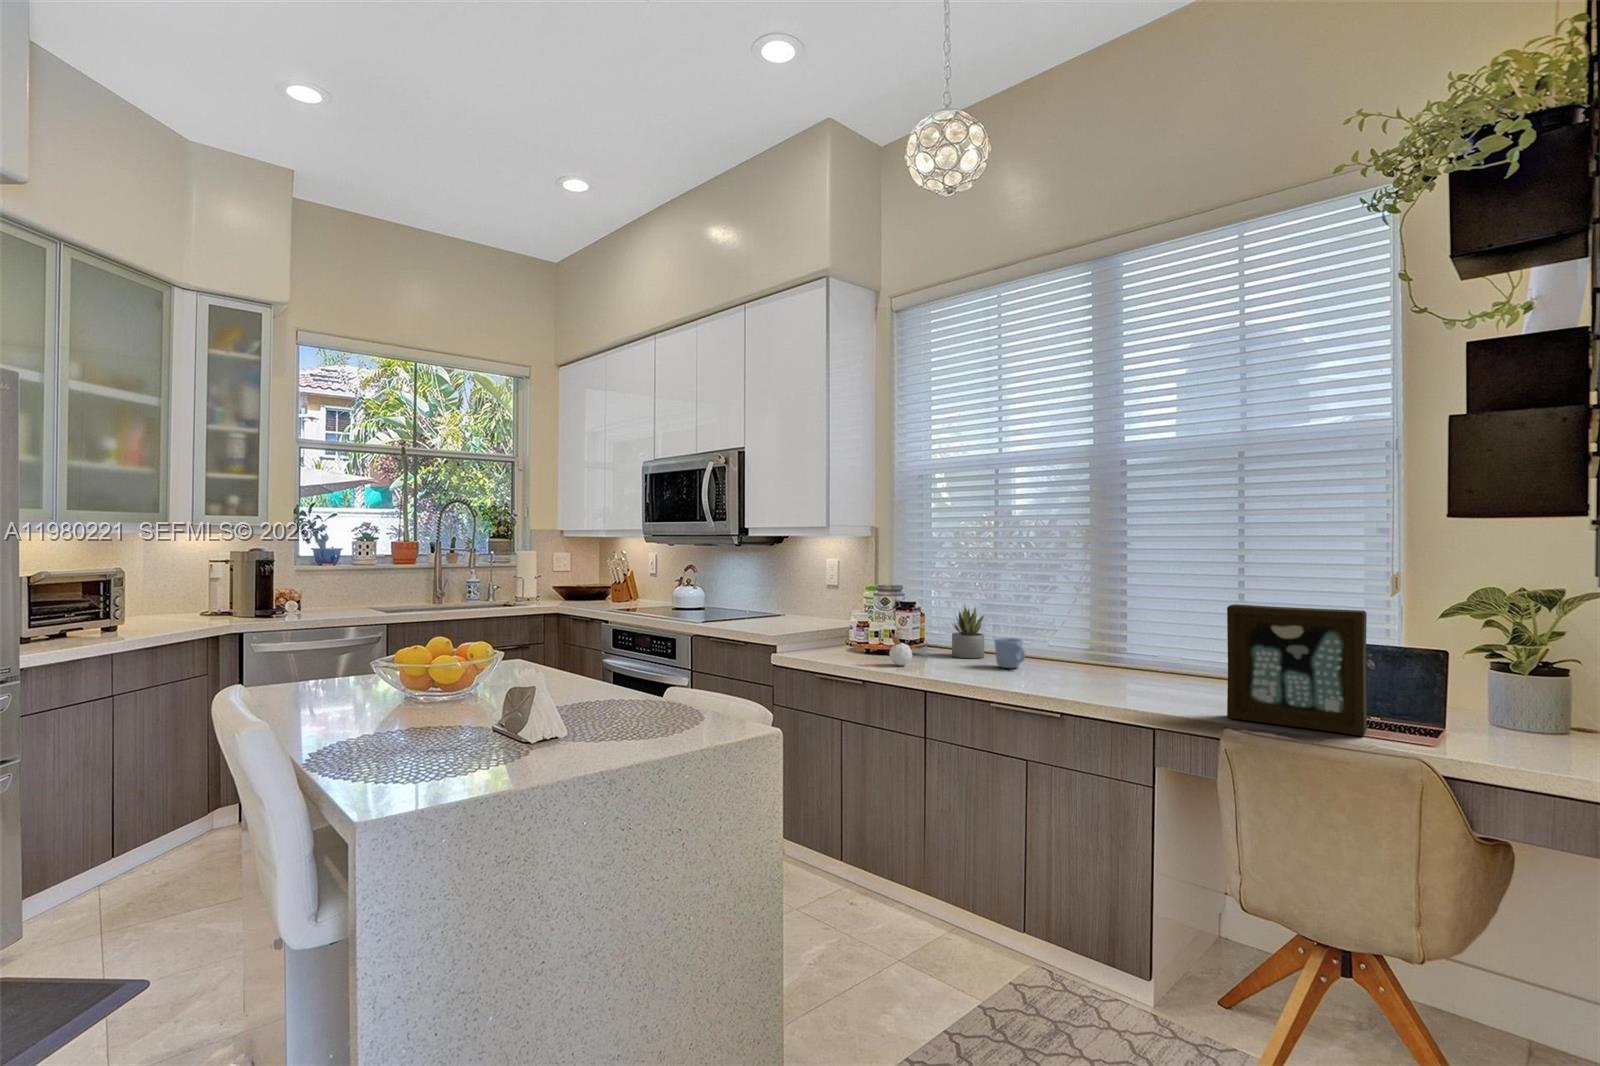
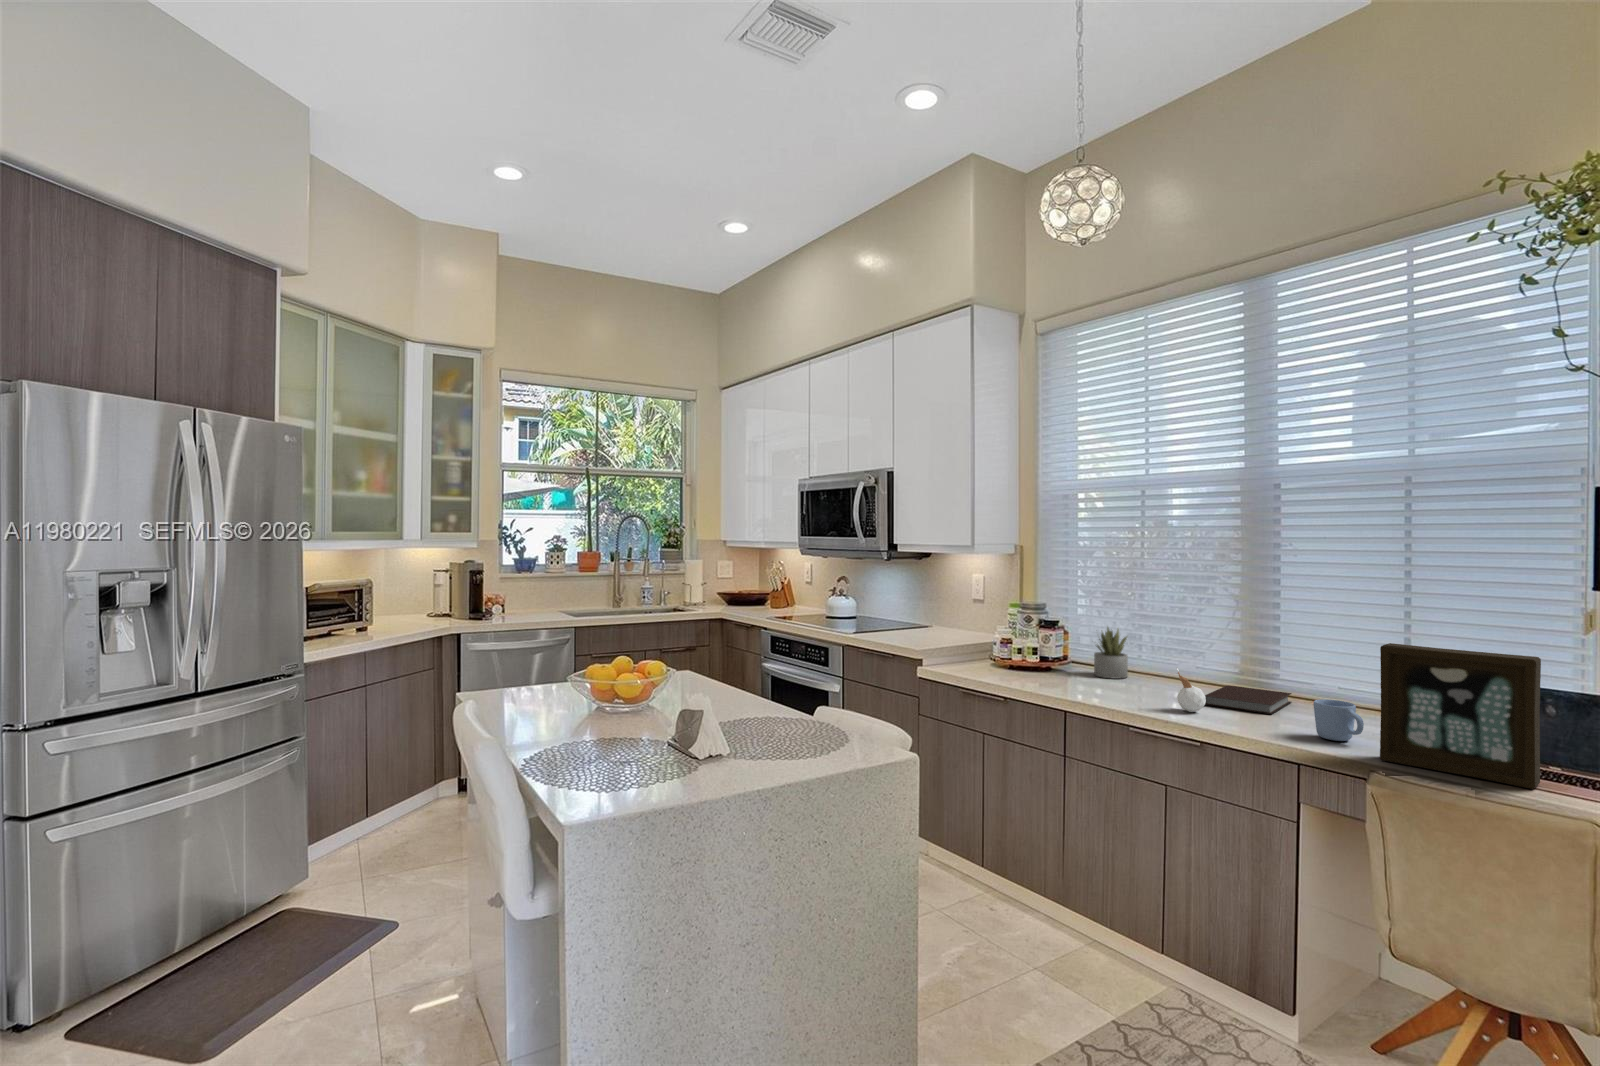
candle: present [889,630,912,666] -> present [1177,669,1206,712]
mug: present [995,638,1025,668] -> present [1313,699,1364,741]
notebook: none [1058,660,1139,684] -> present [1205,685,1291,714]

